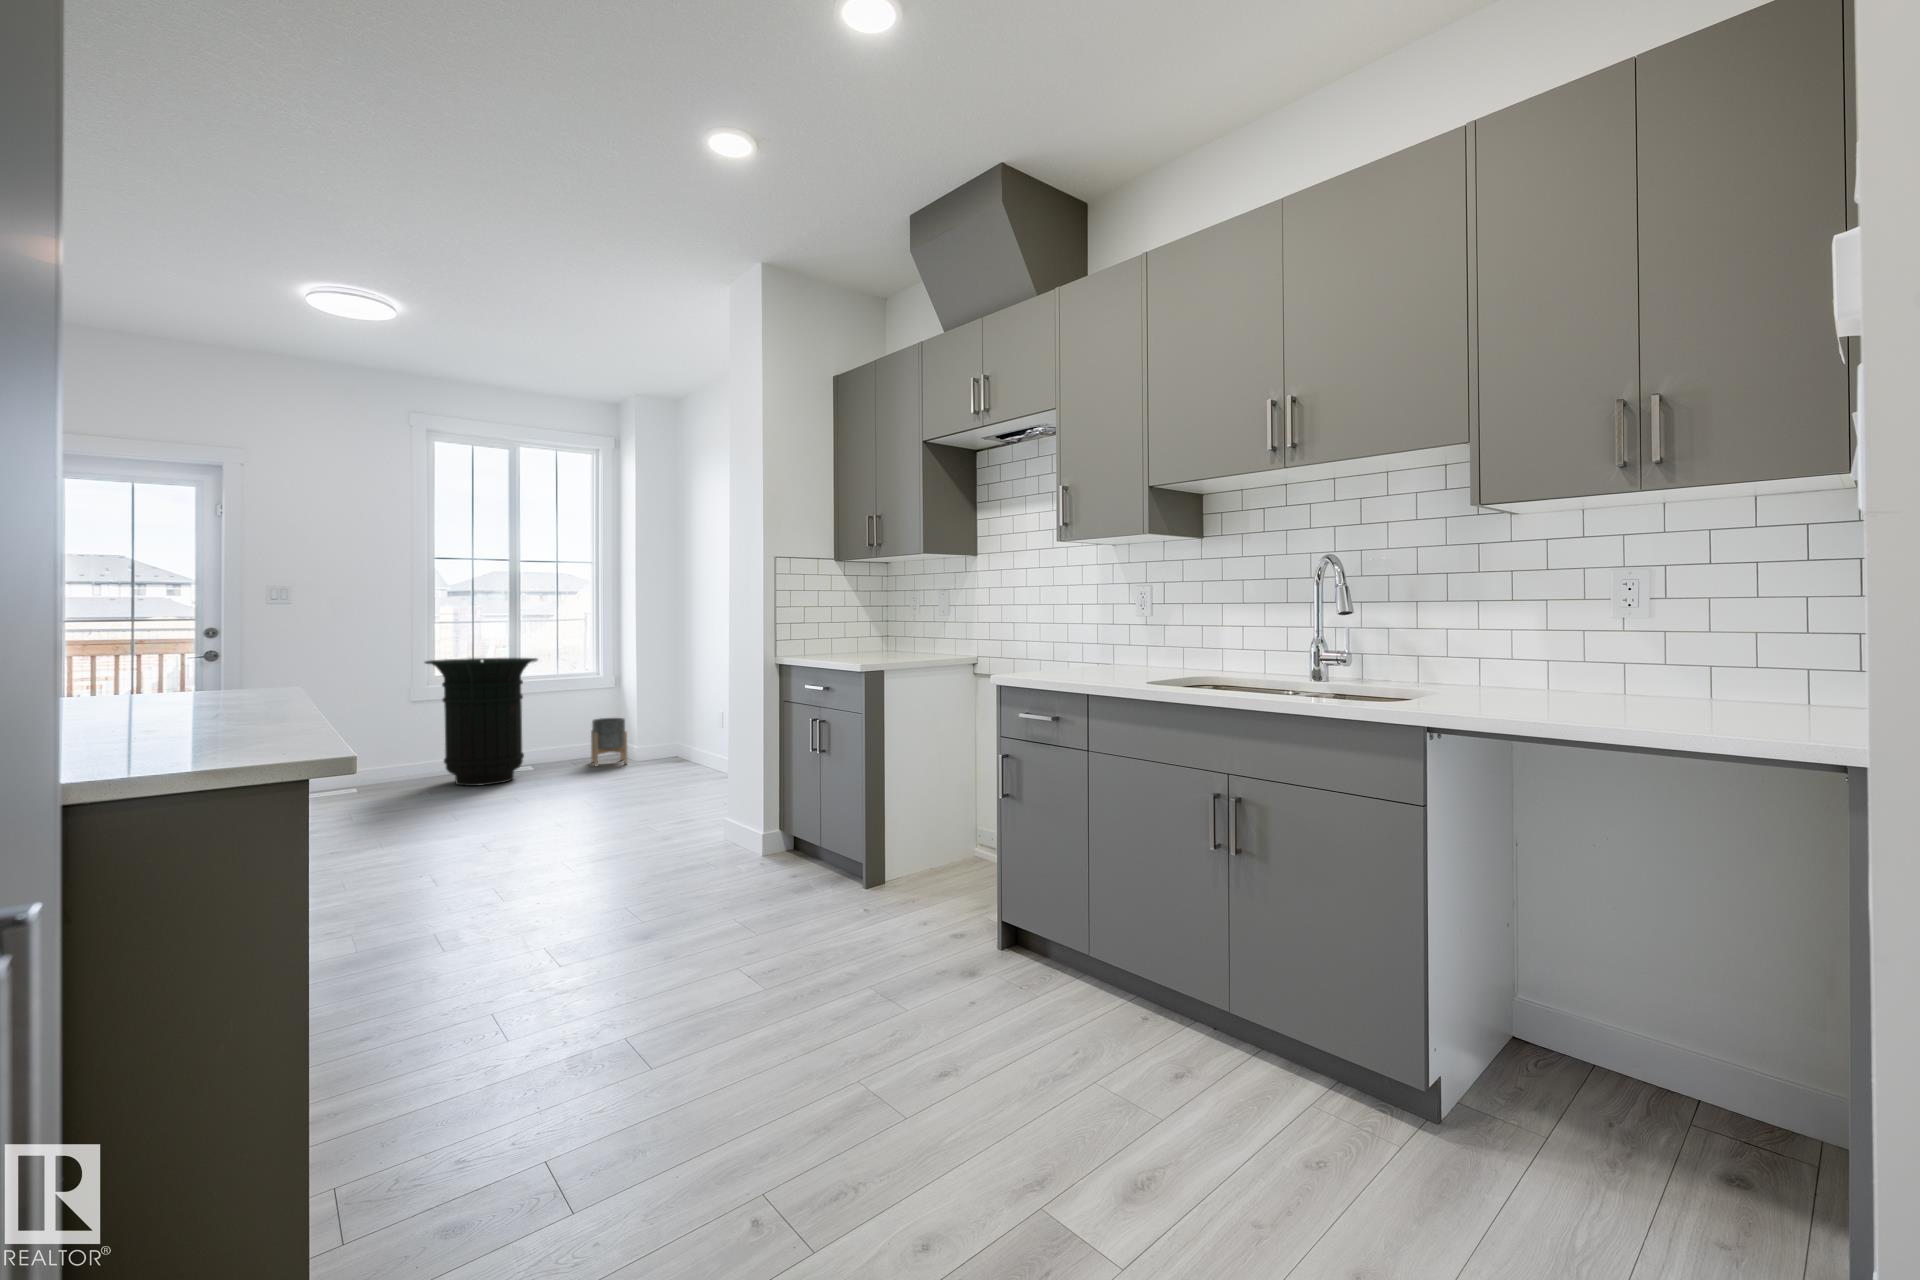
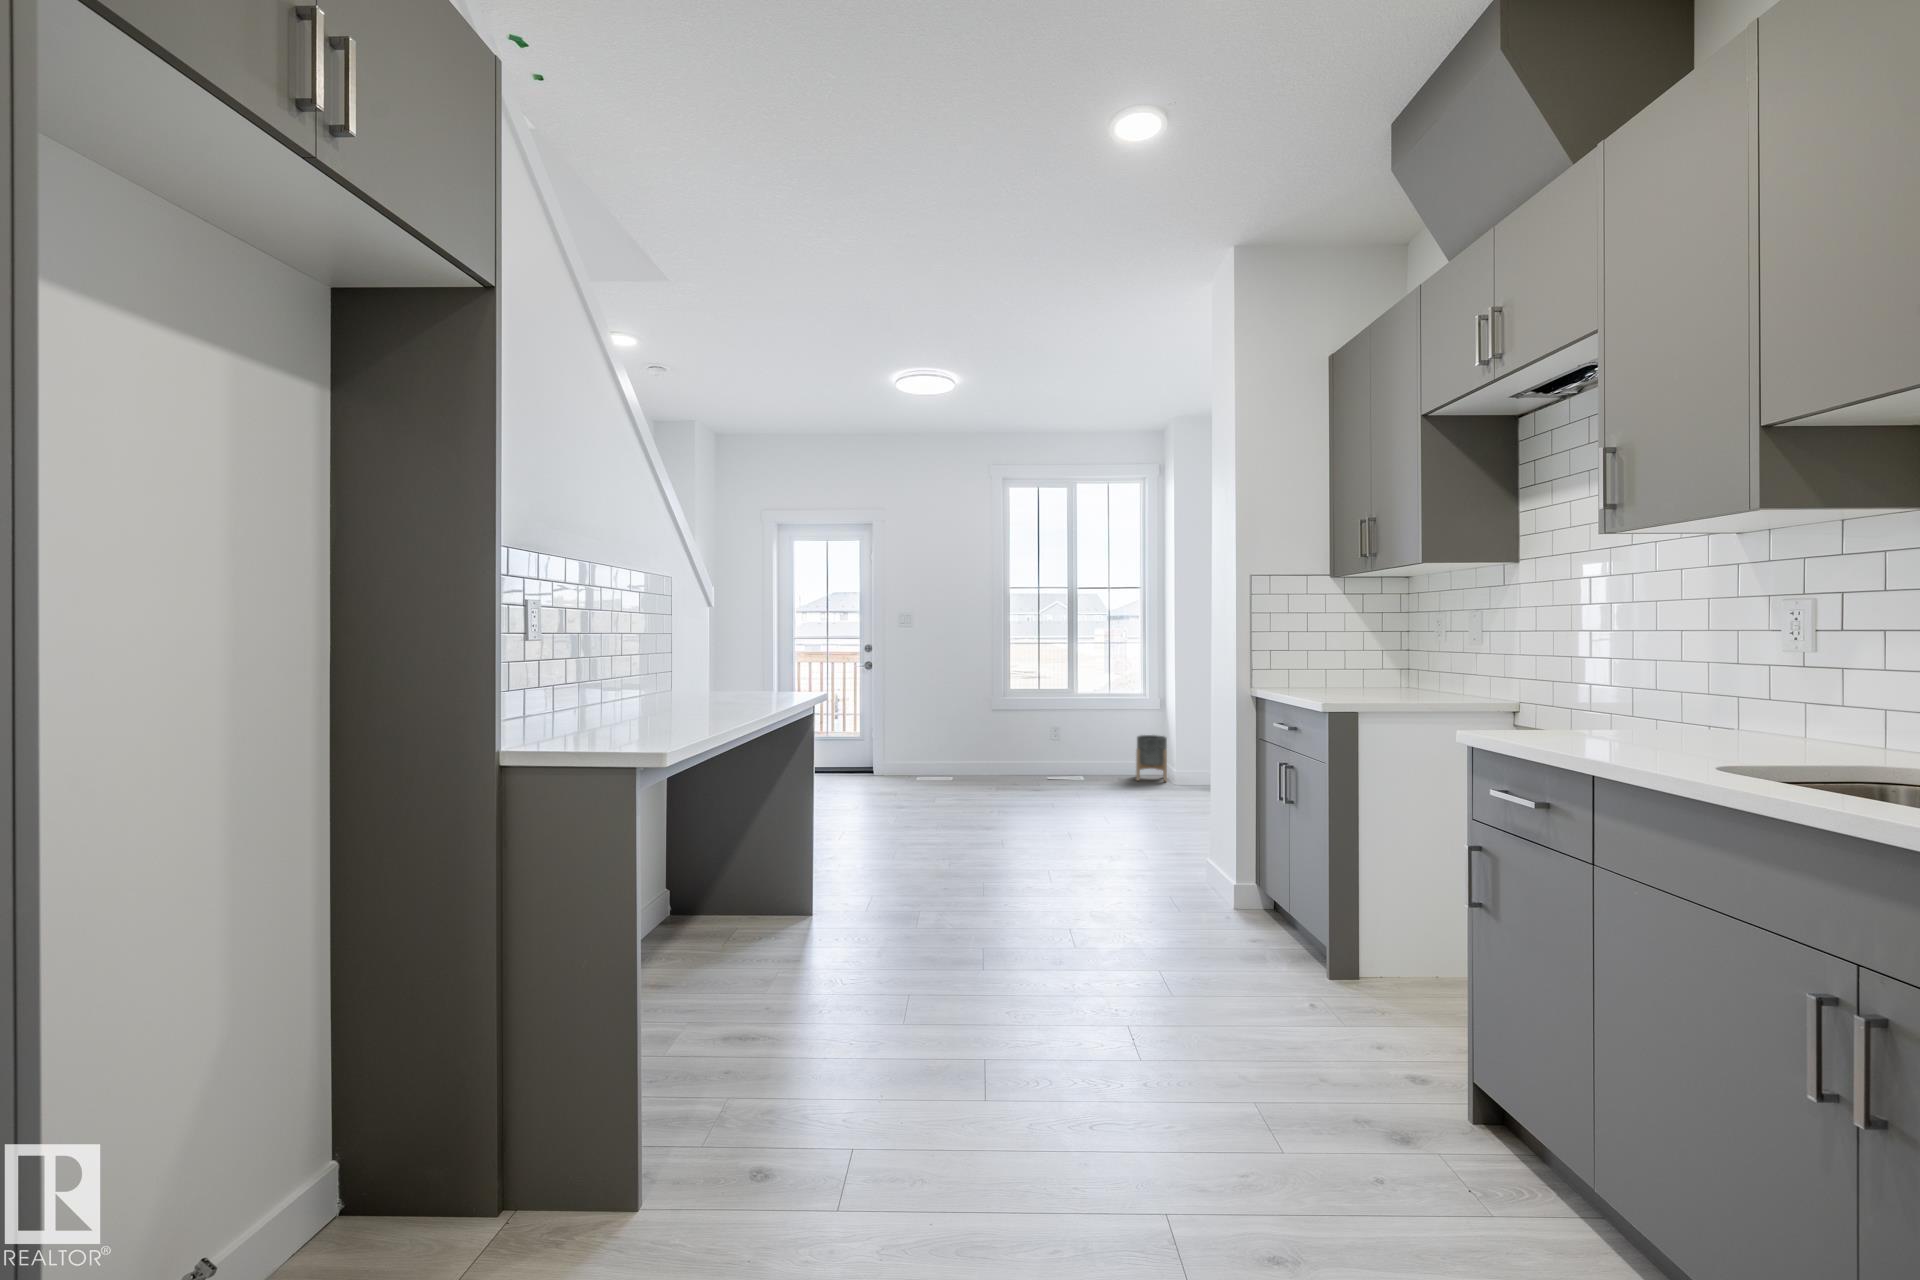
trash can: present [425,658,537,786] -> none [998,674,1087,786]

